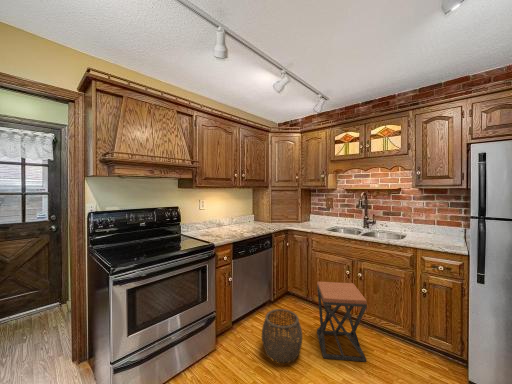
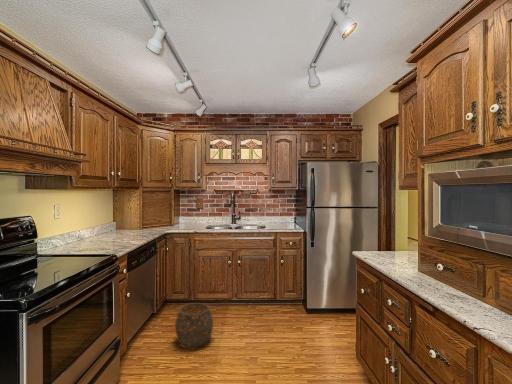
stool: present [317,282,367,362] -> none [212,268,256,331]

